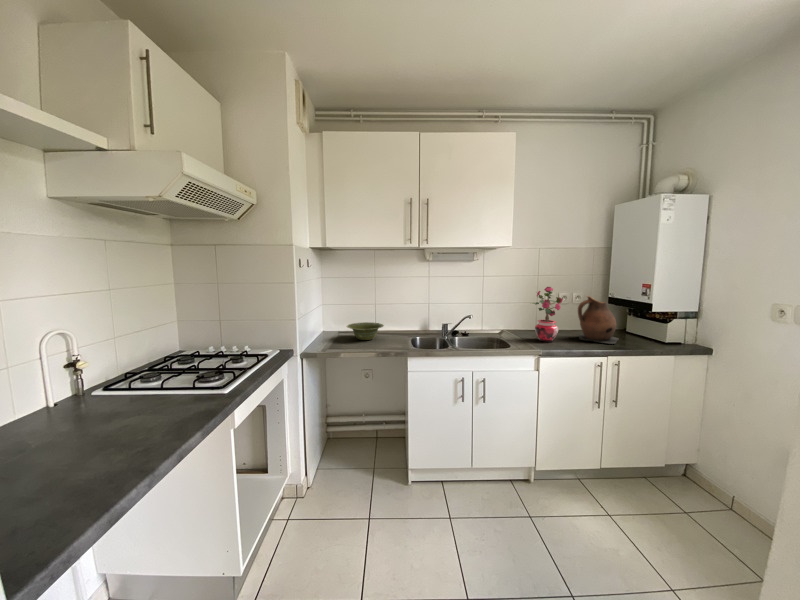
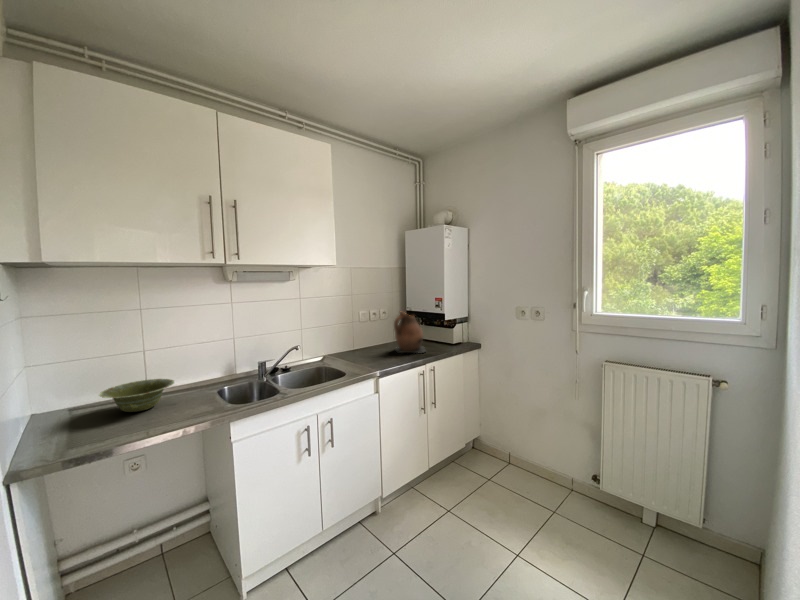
potted plant: present [532,287,563,342] -> none [356,305,385,361]

